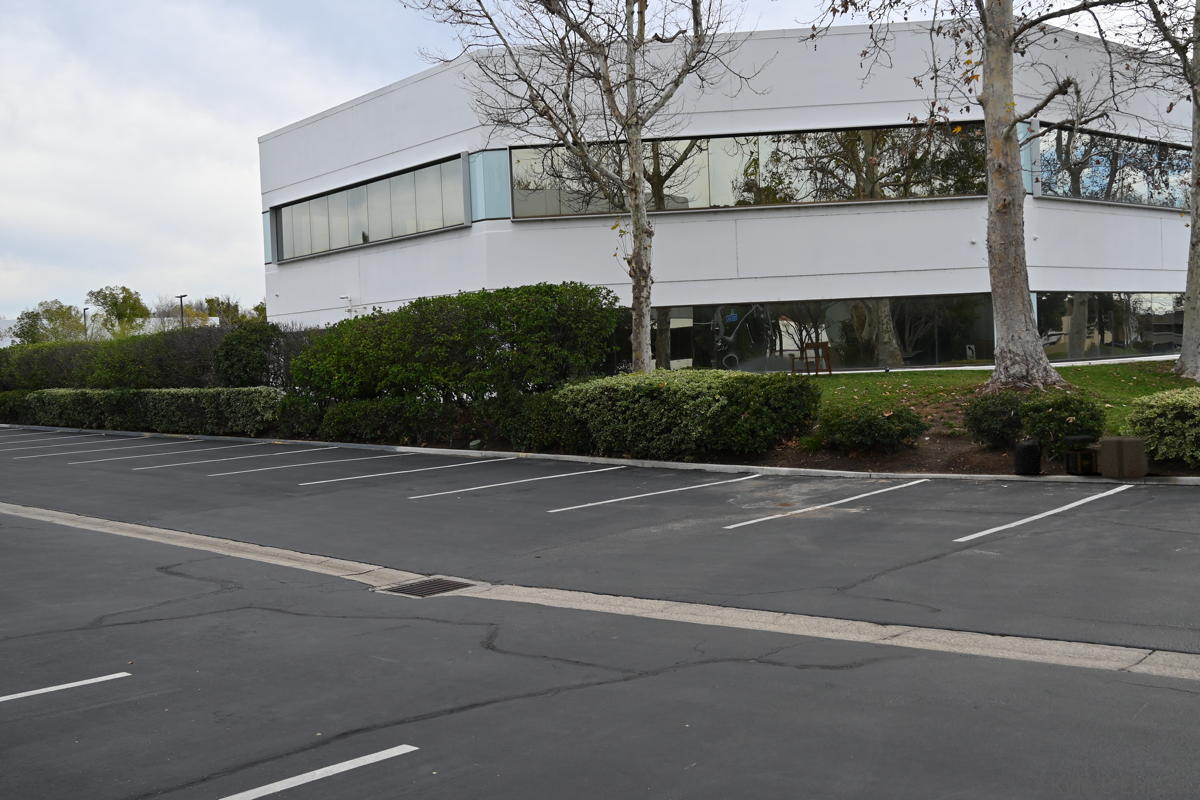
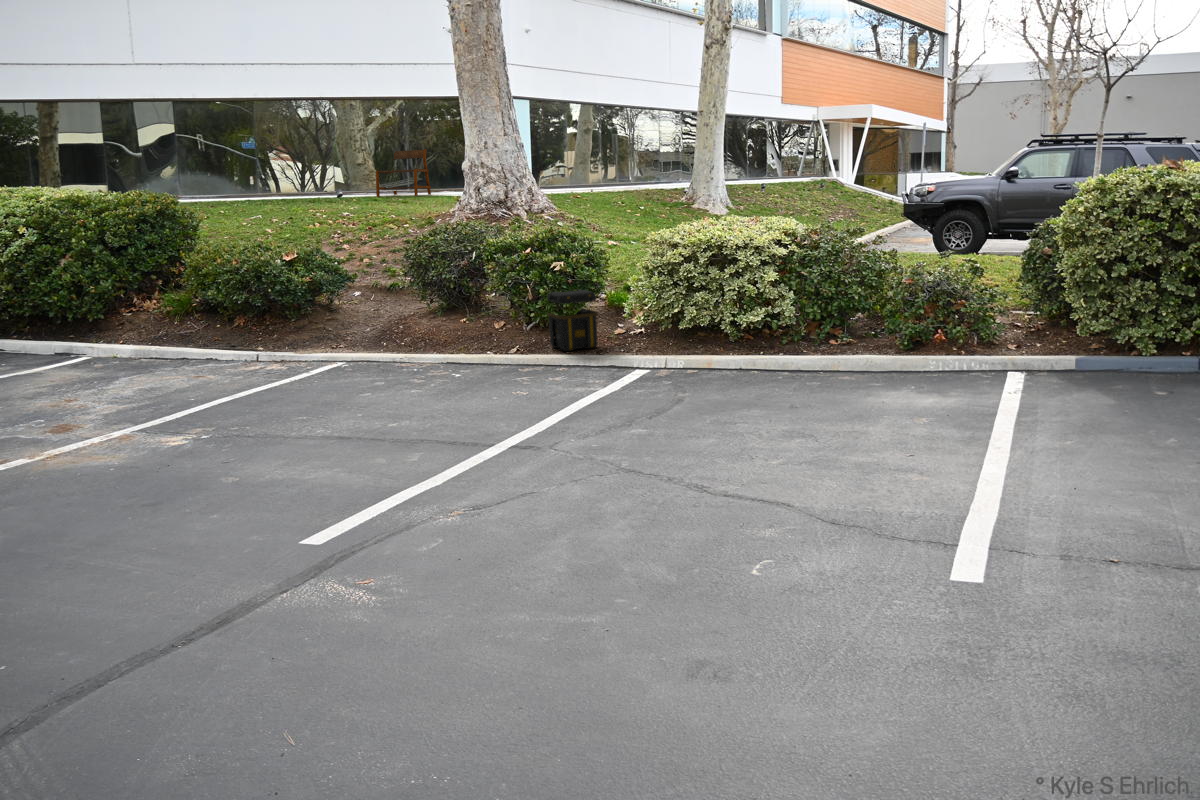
bench: present [792,341,832,377] -> present [376,149,431,197]
cardboard box: present [1100,436,1148,477] -> none [601,291,668,357]
backpack: present [1014,440,1042,474] -> none [475,298,524,353]

